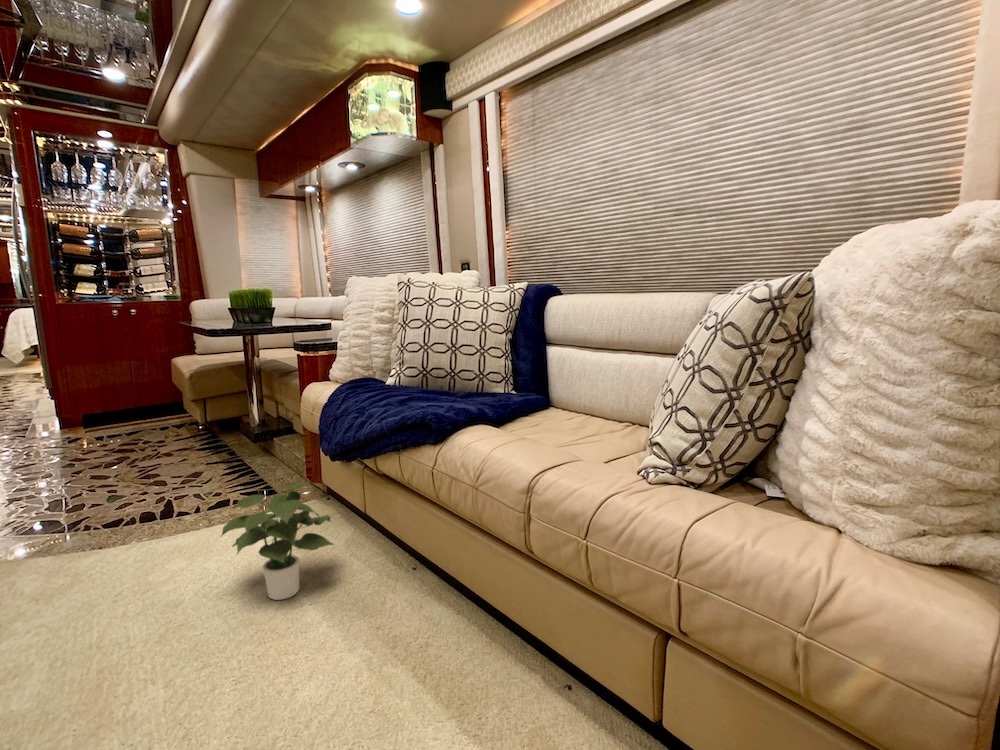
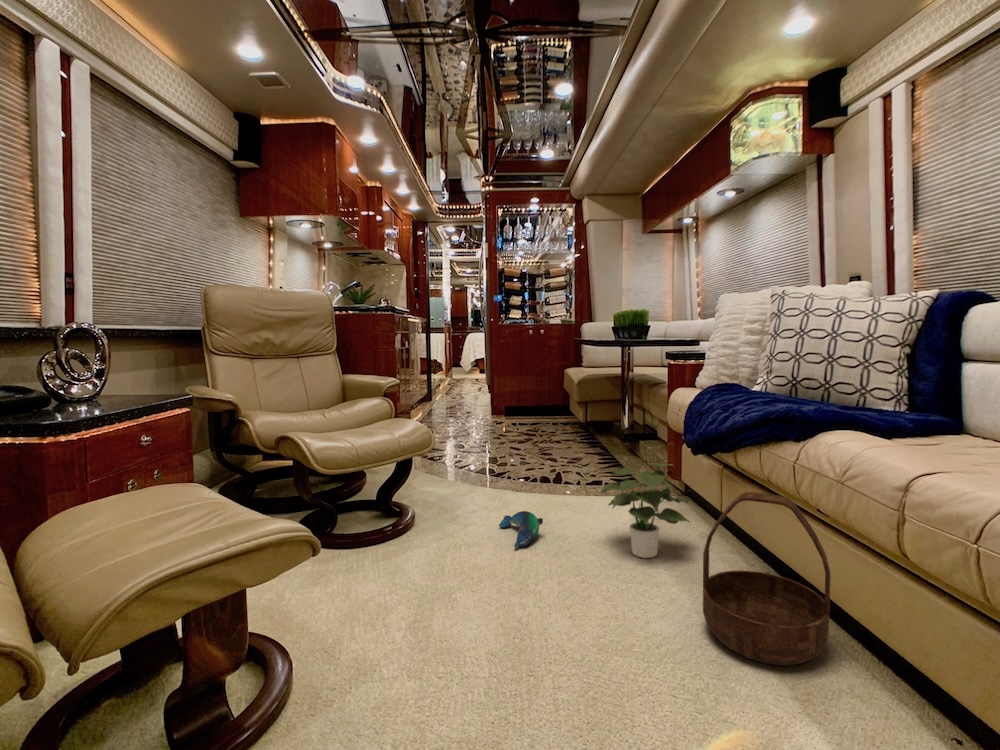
basket: none [349,511,473,696] -> present [703,492,831,665]
plush toy: none [63,583,137,648] -> present [499,511,543,549]

